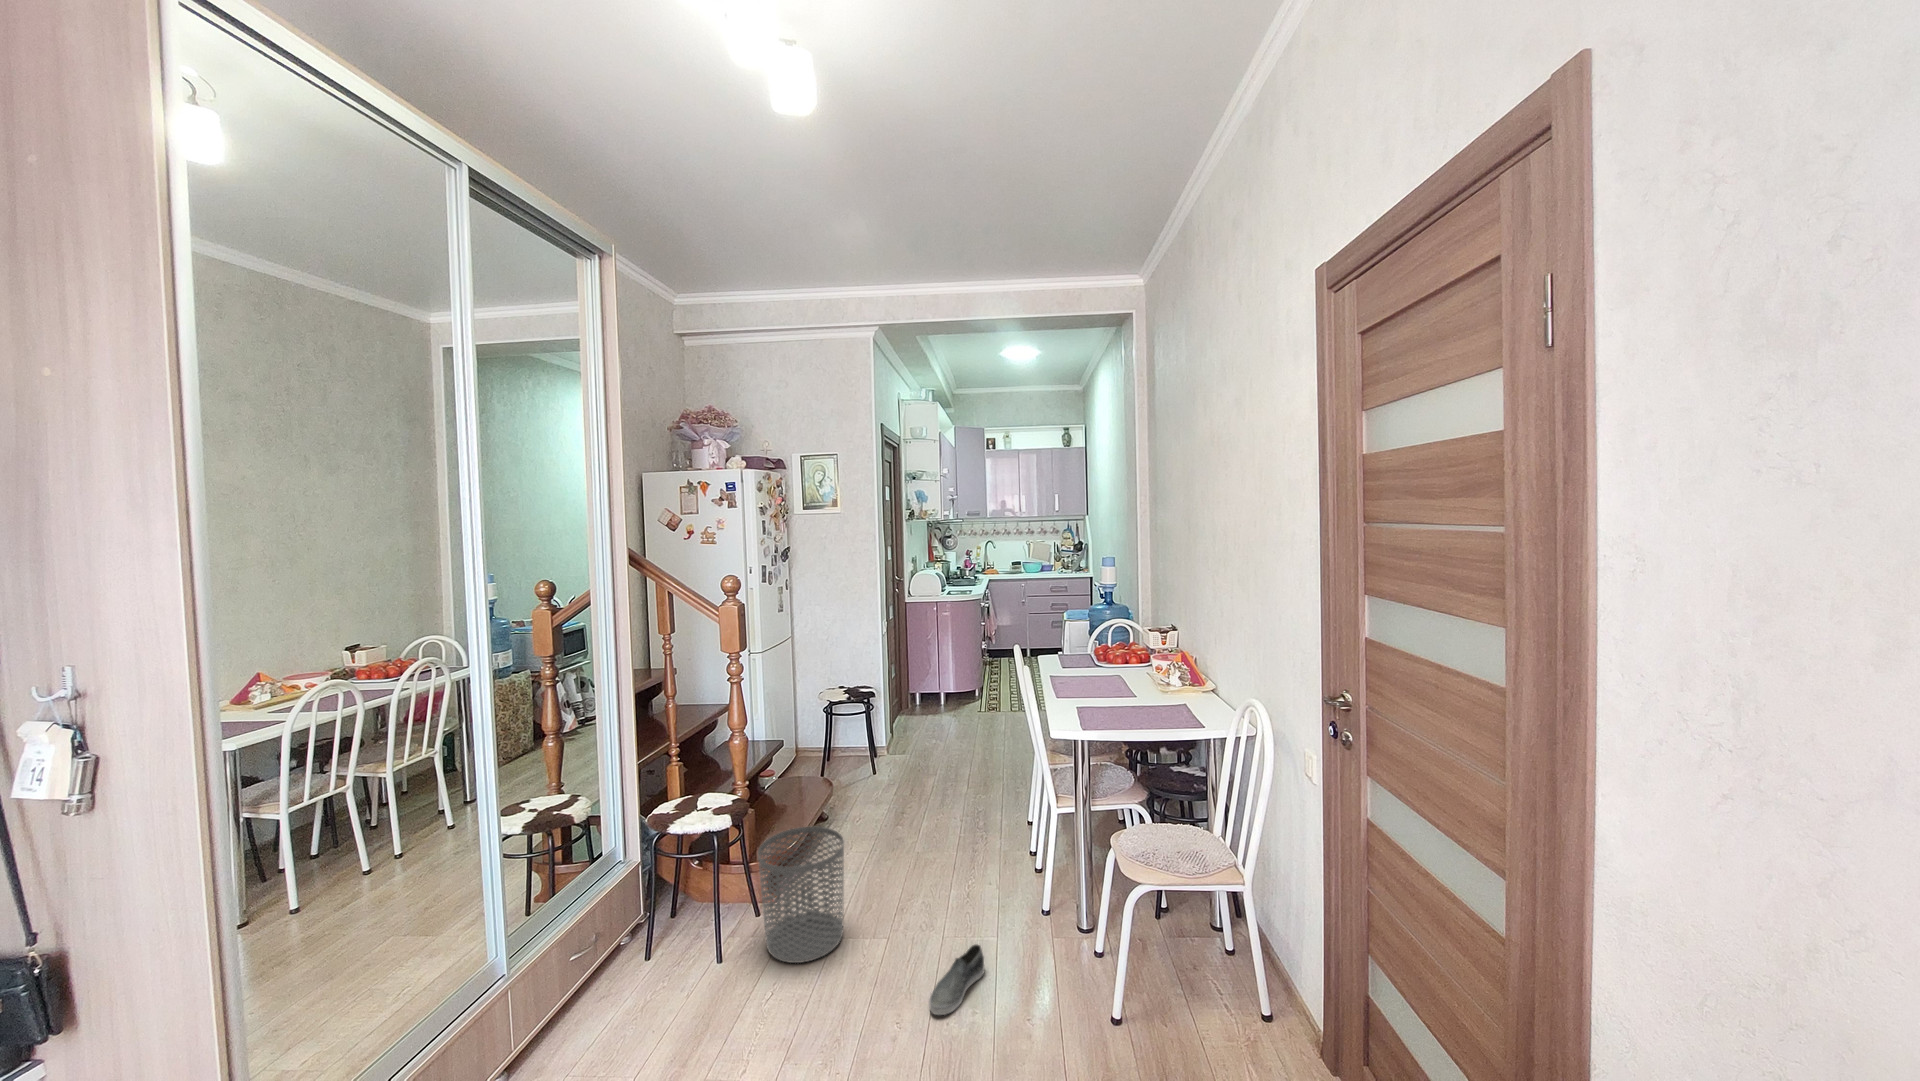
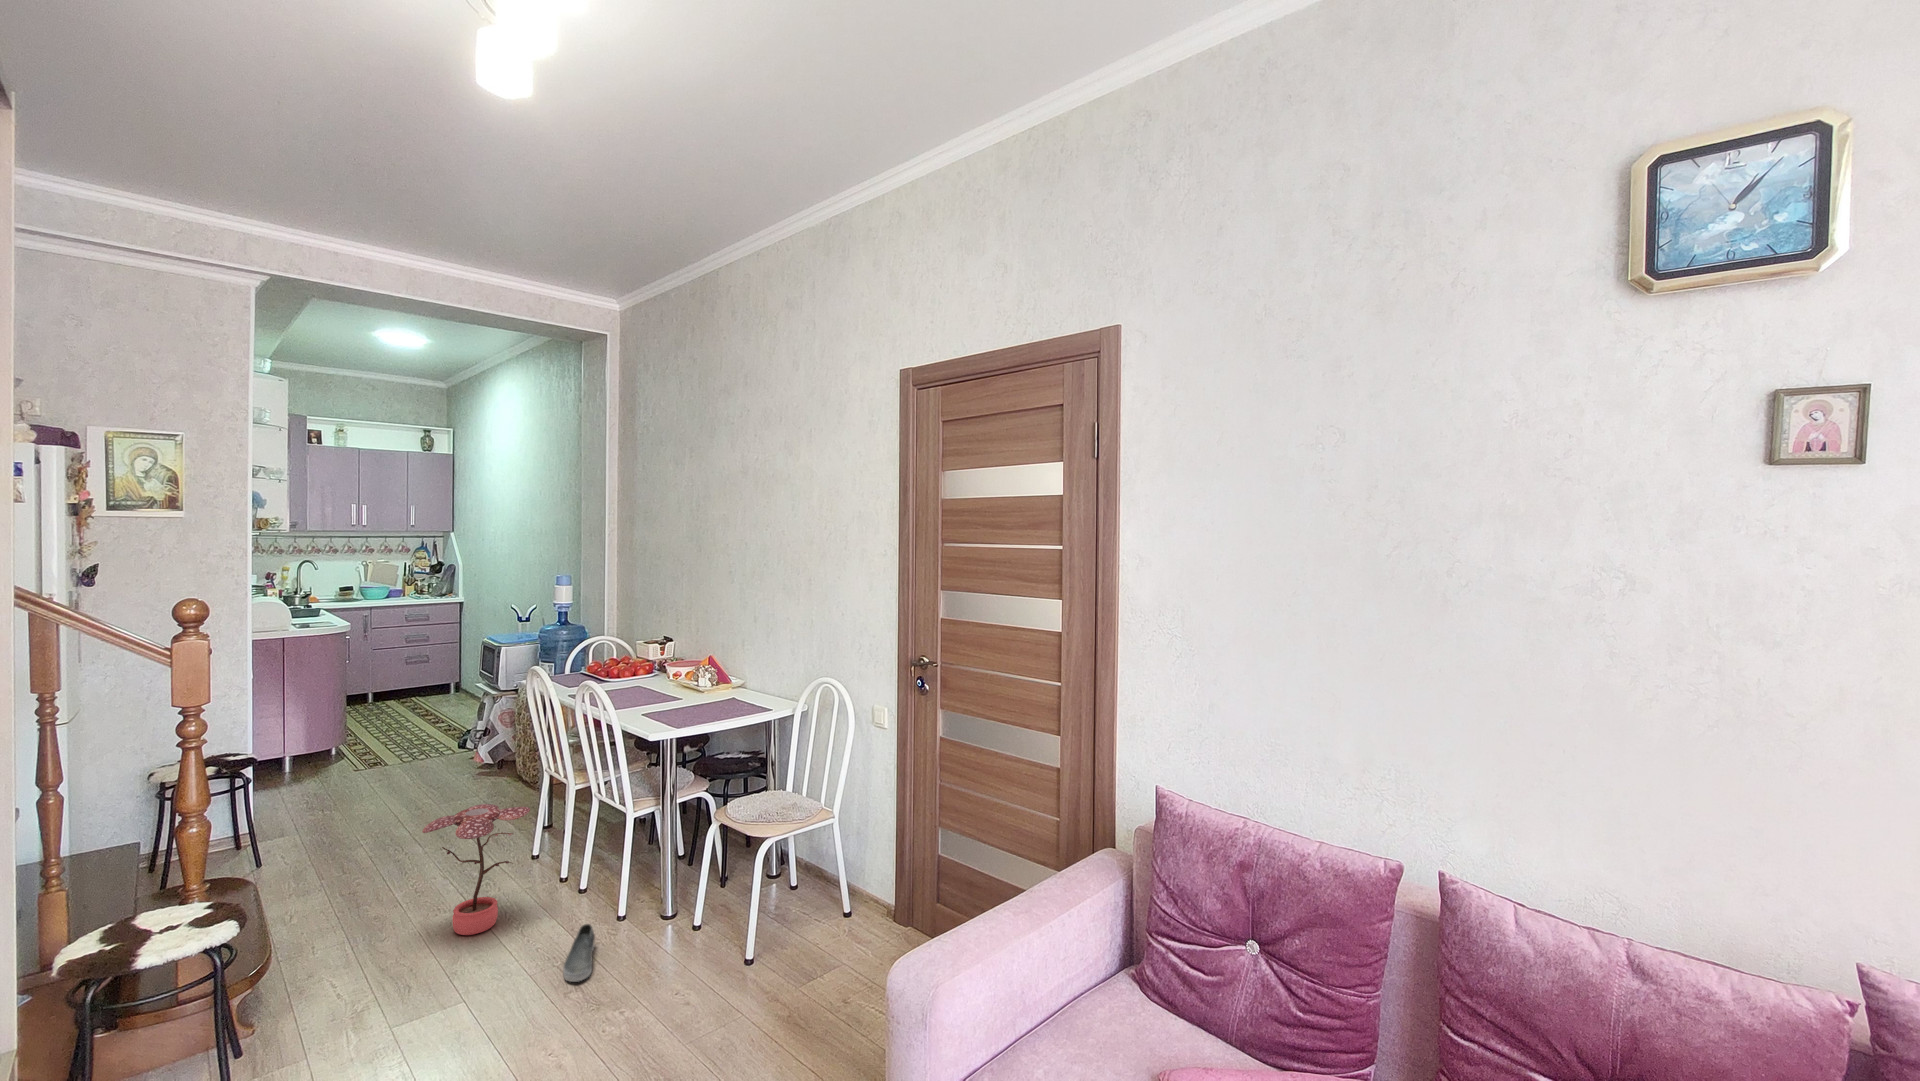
potted plant: none [880,776,964,904] -> present [422,804,530,935]
waste bin: present [758,827,844,963] -> none [306,877,425,1031]

